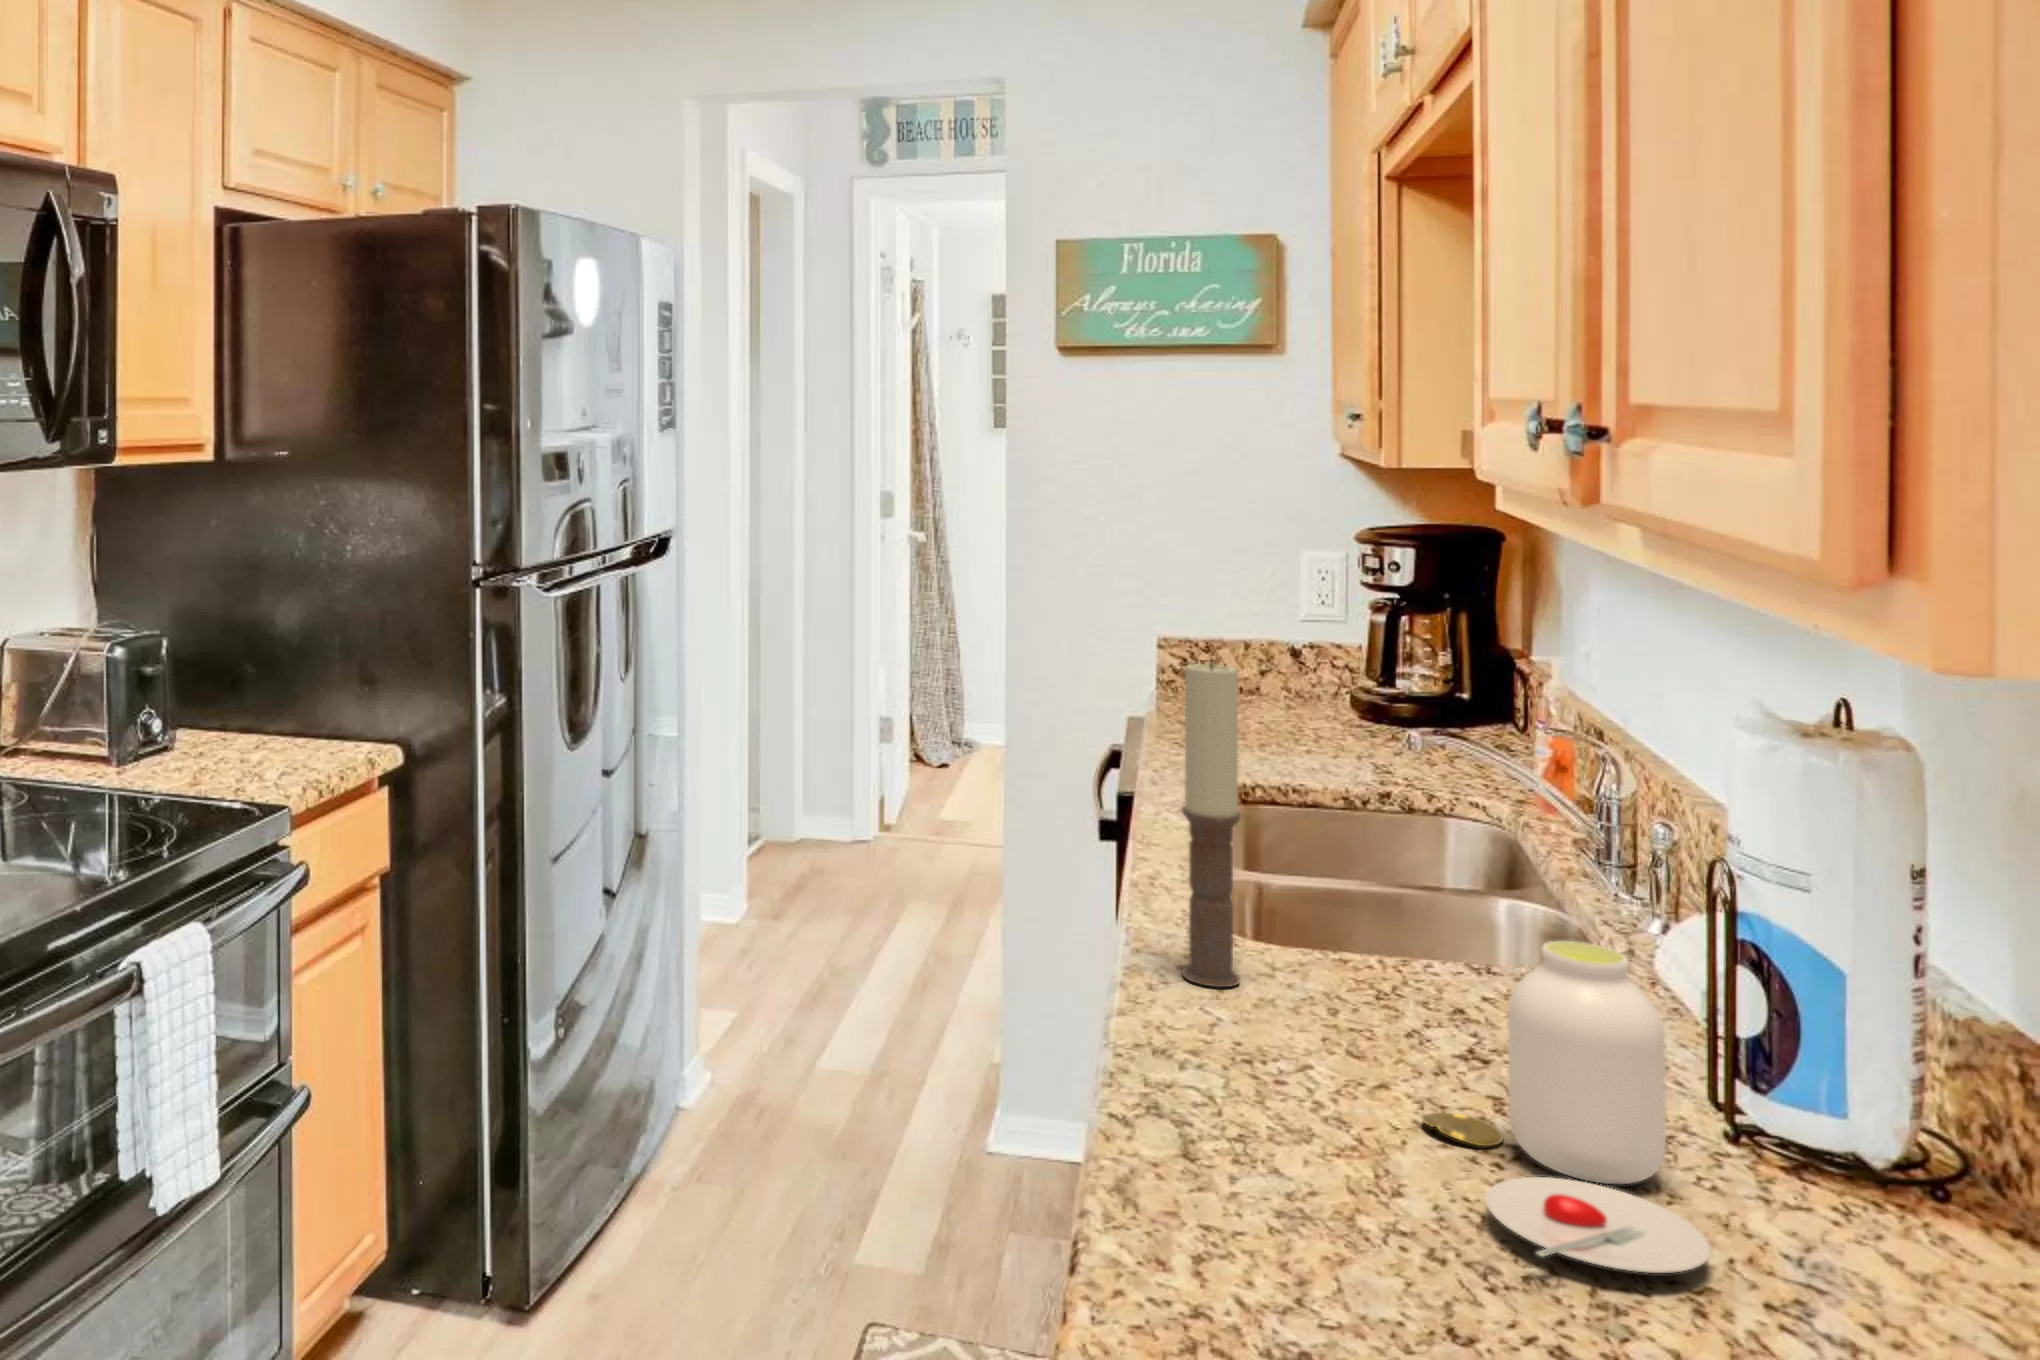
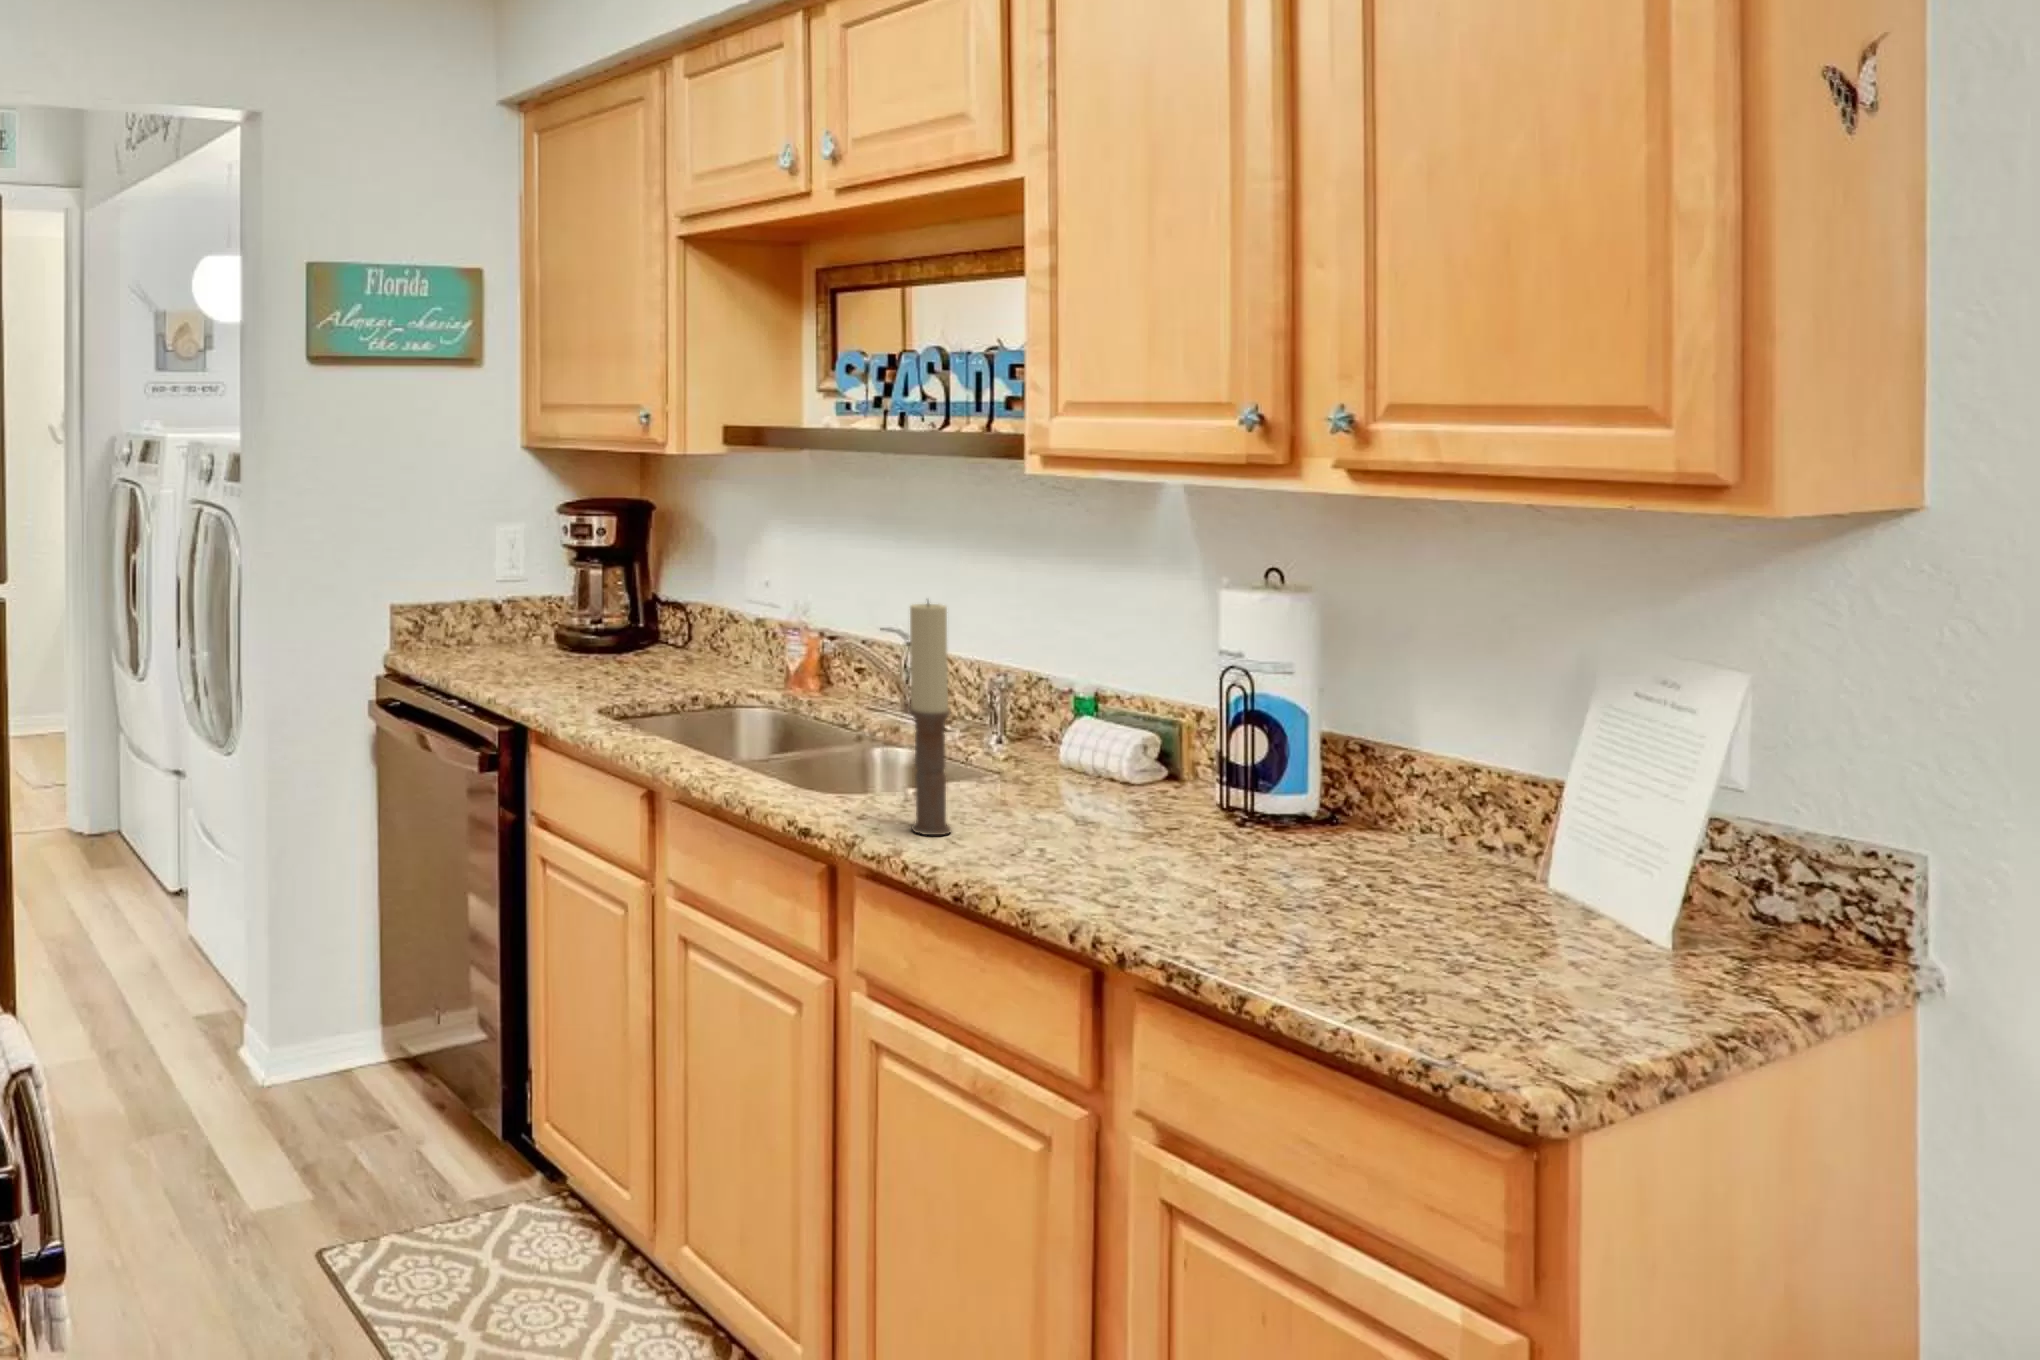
jar: present [1422,941,1711,1273] -> none [1178,735,1411,908]

